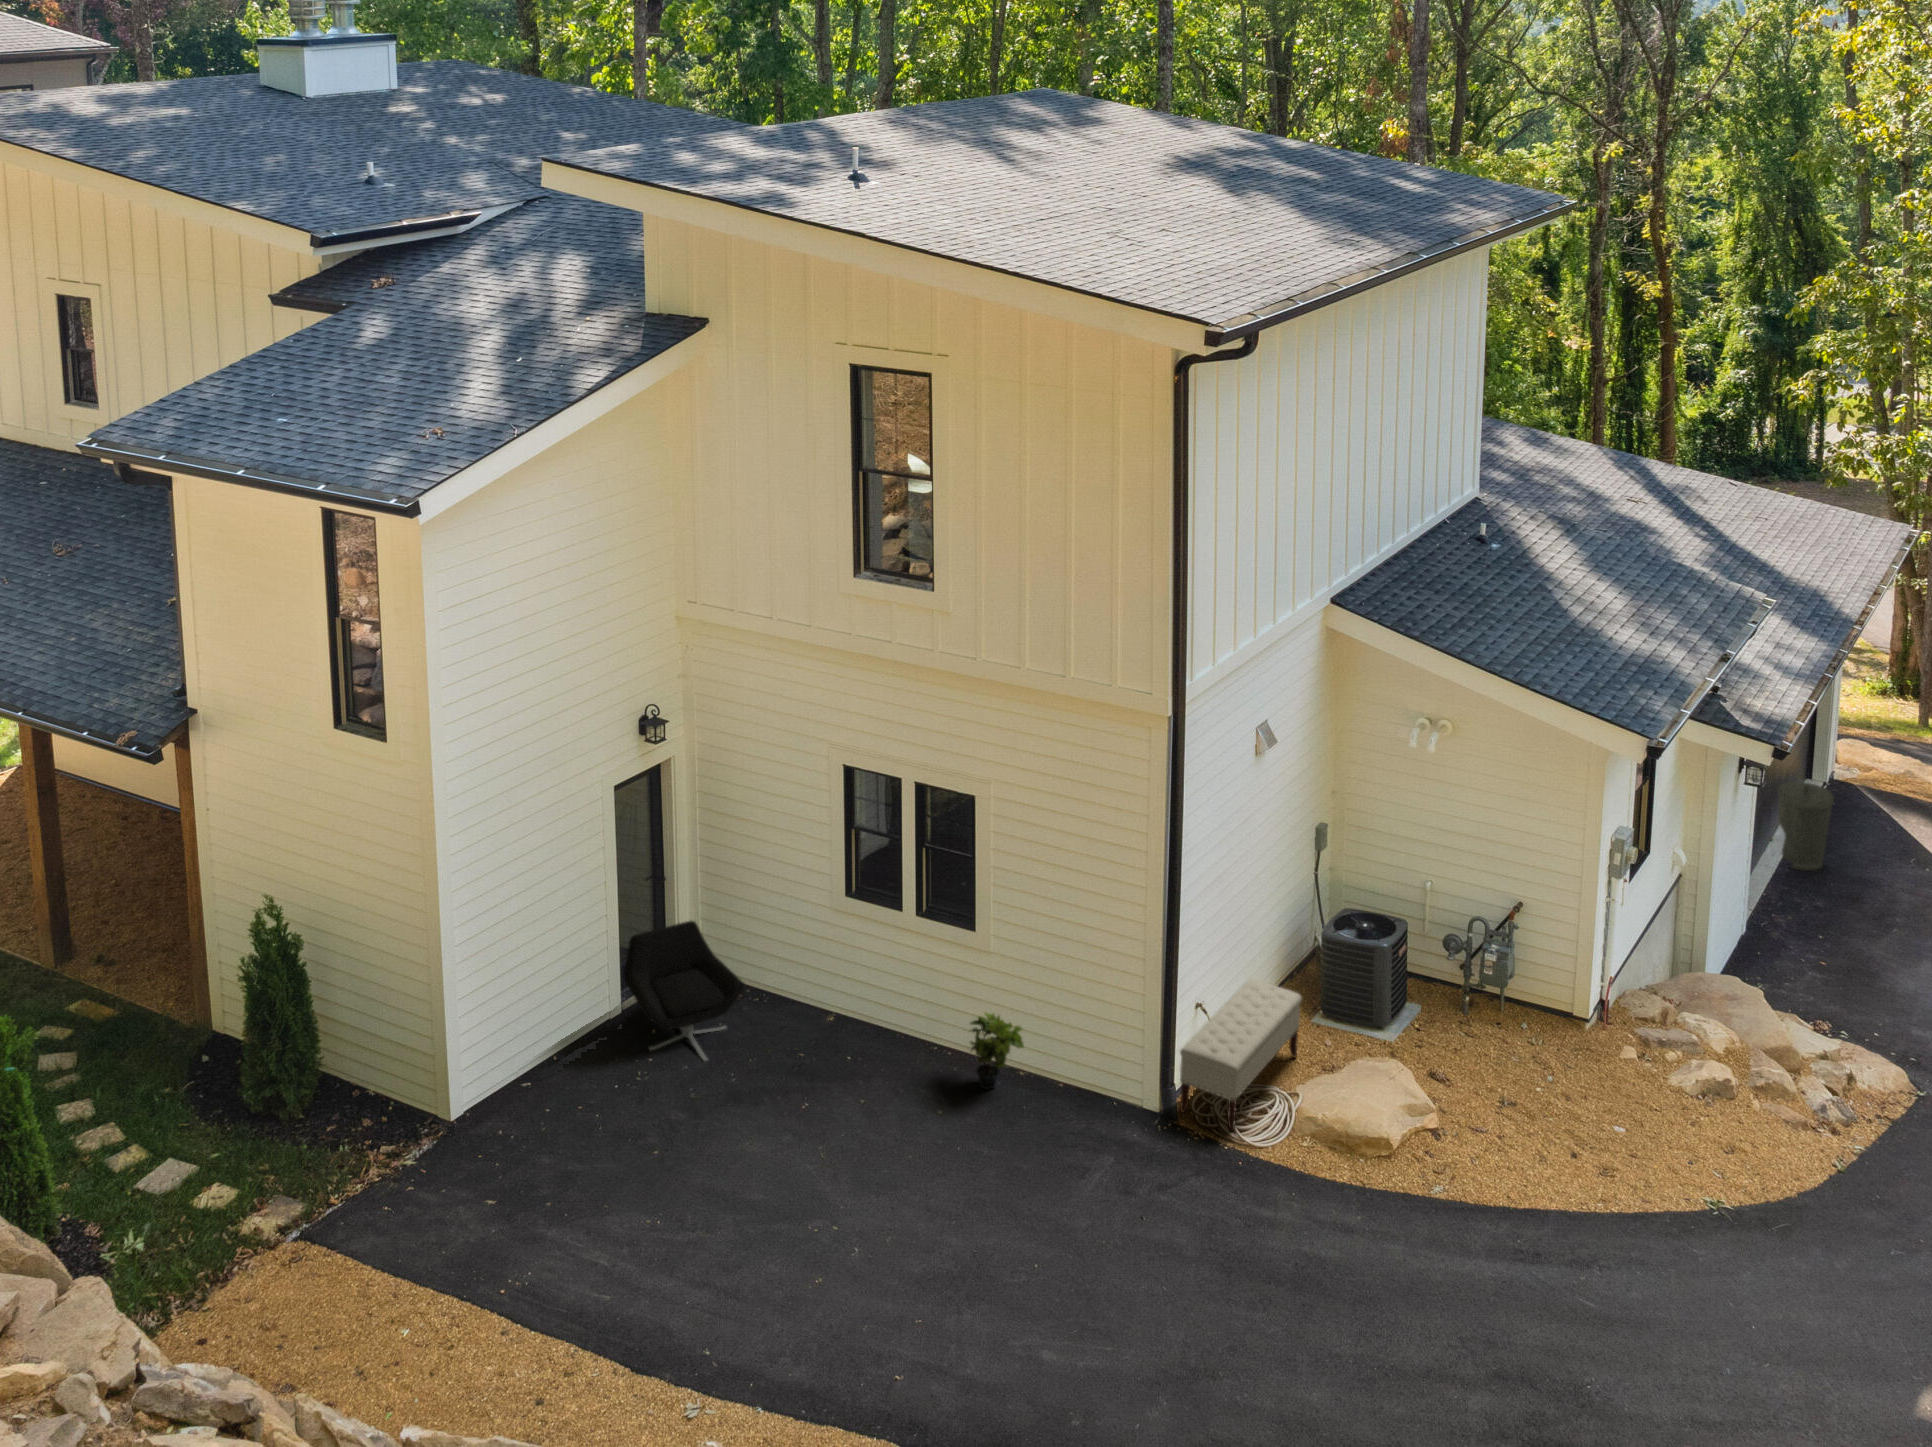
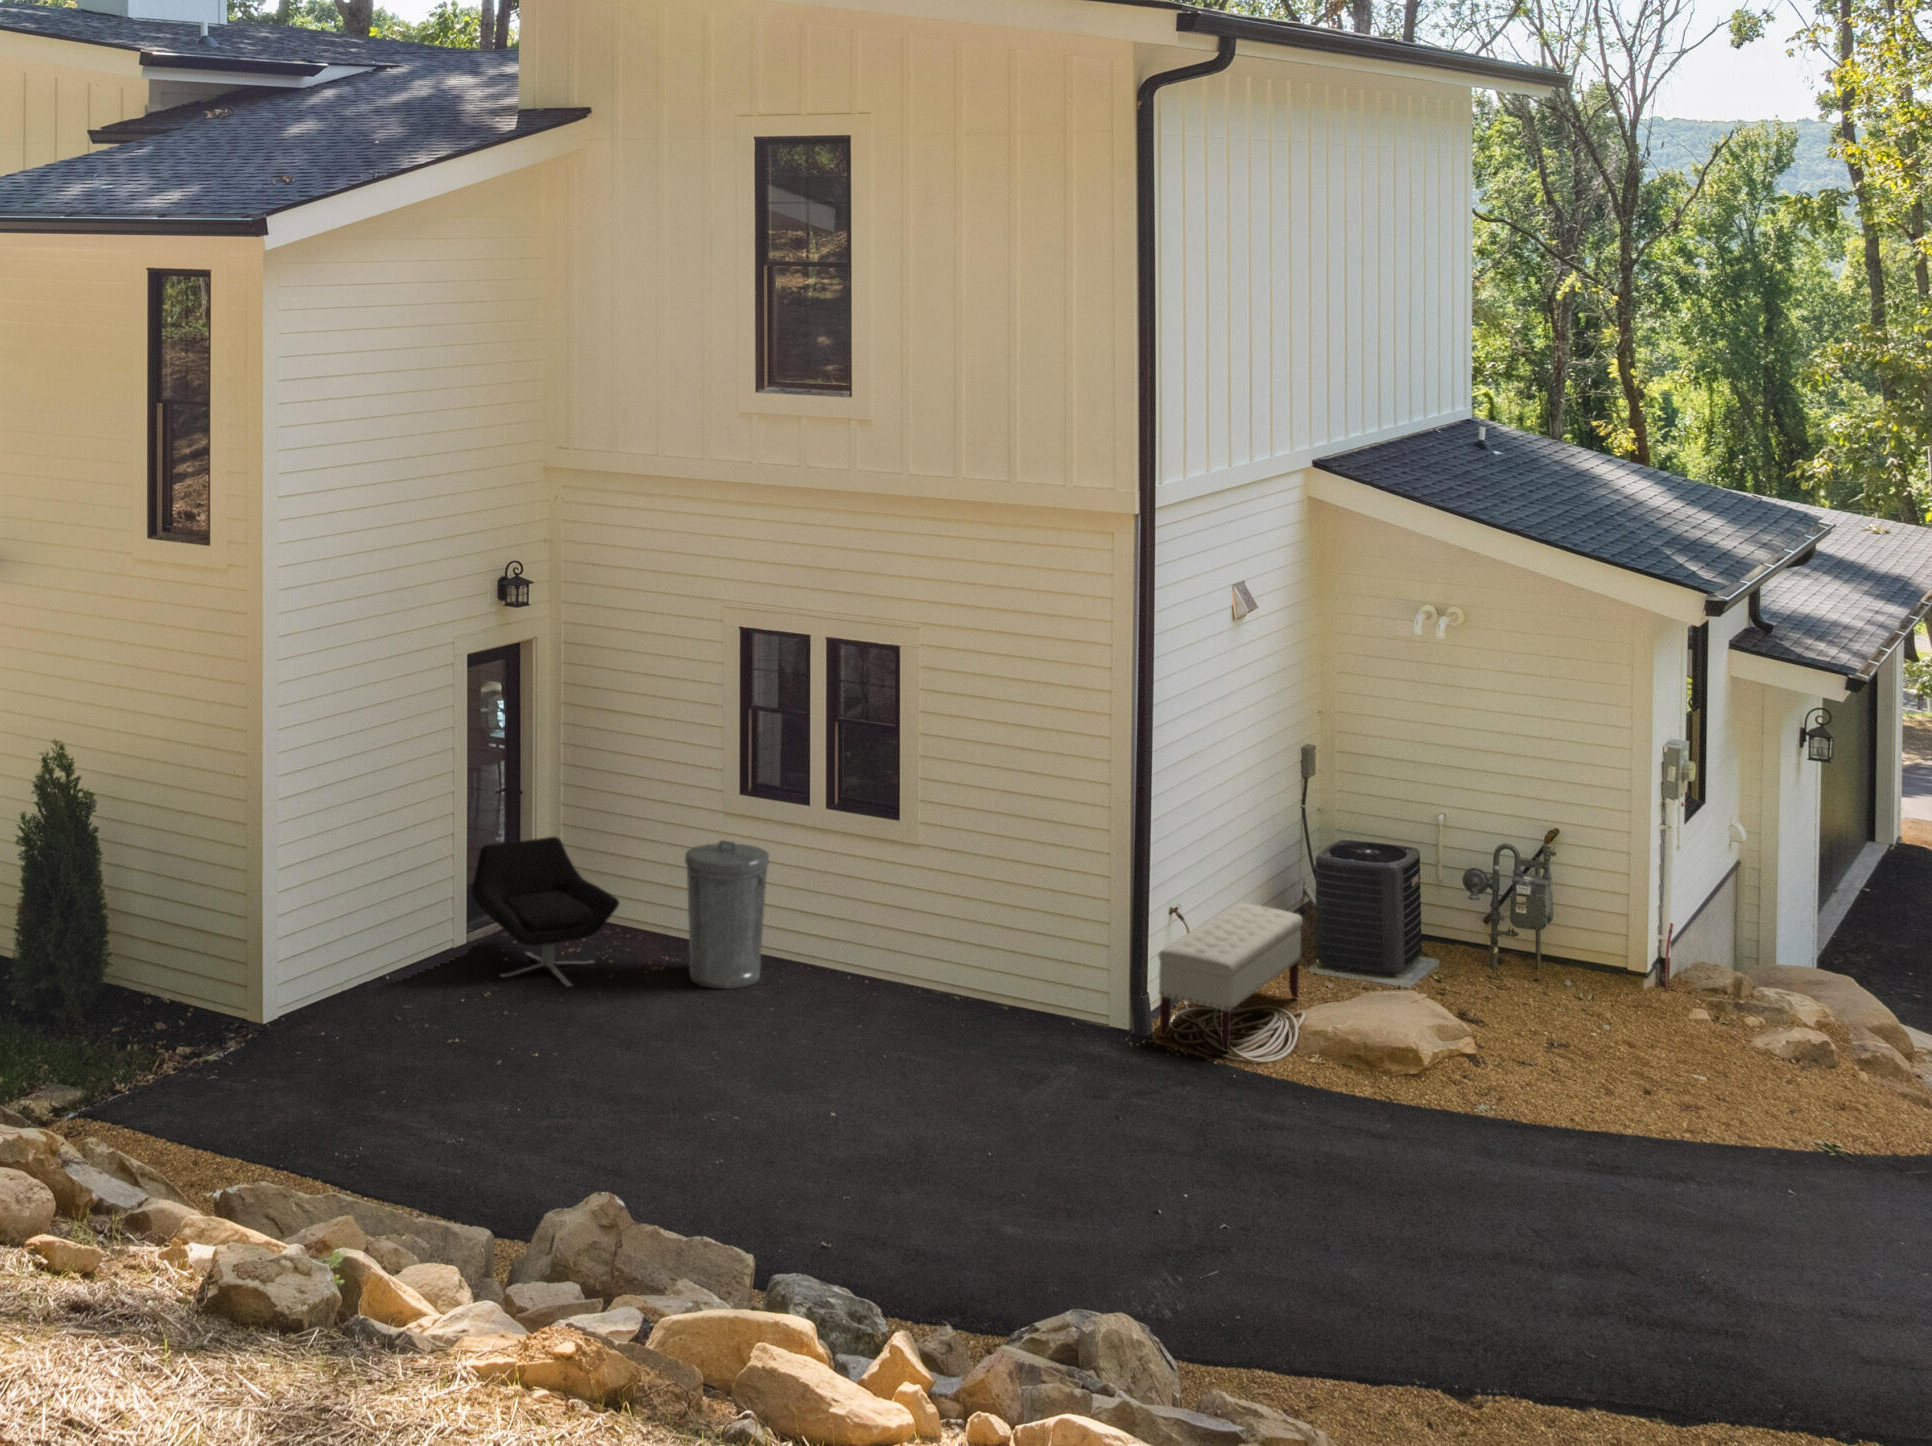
trash can: present [1778,781,1834,871] -> present [685,840,769,989]
potted plant: present [970,1013,1024,1090] -> none [893,917,964,1015]

